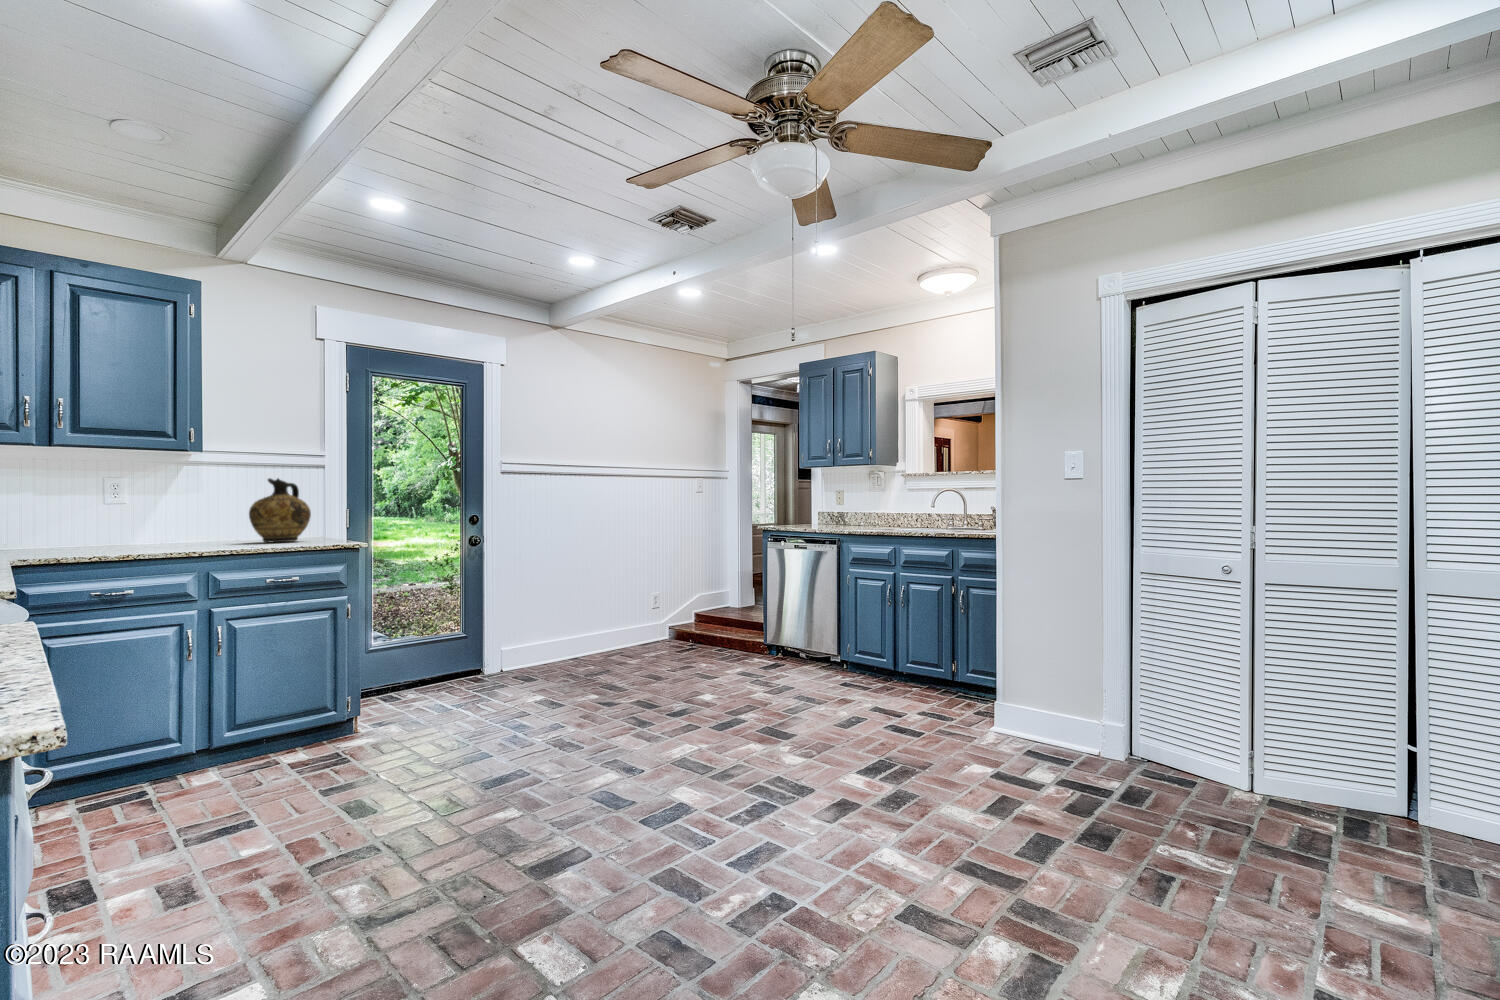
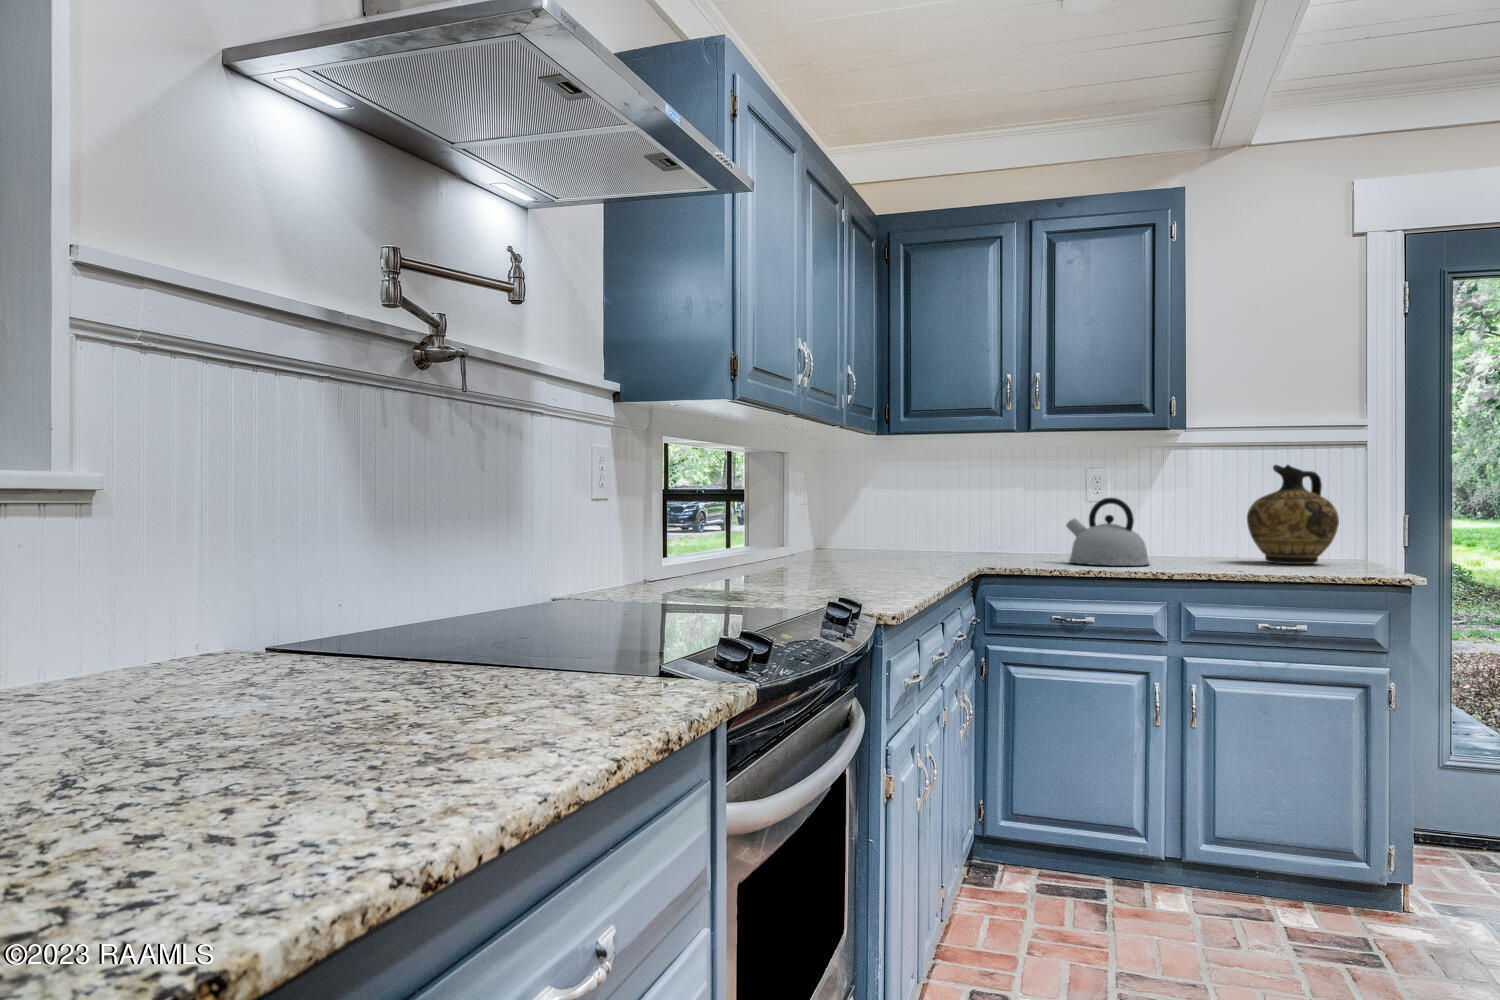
kettle: none [95,499,177,551] -> present [1066,498,1150,566]

